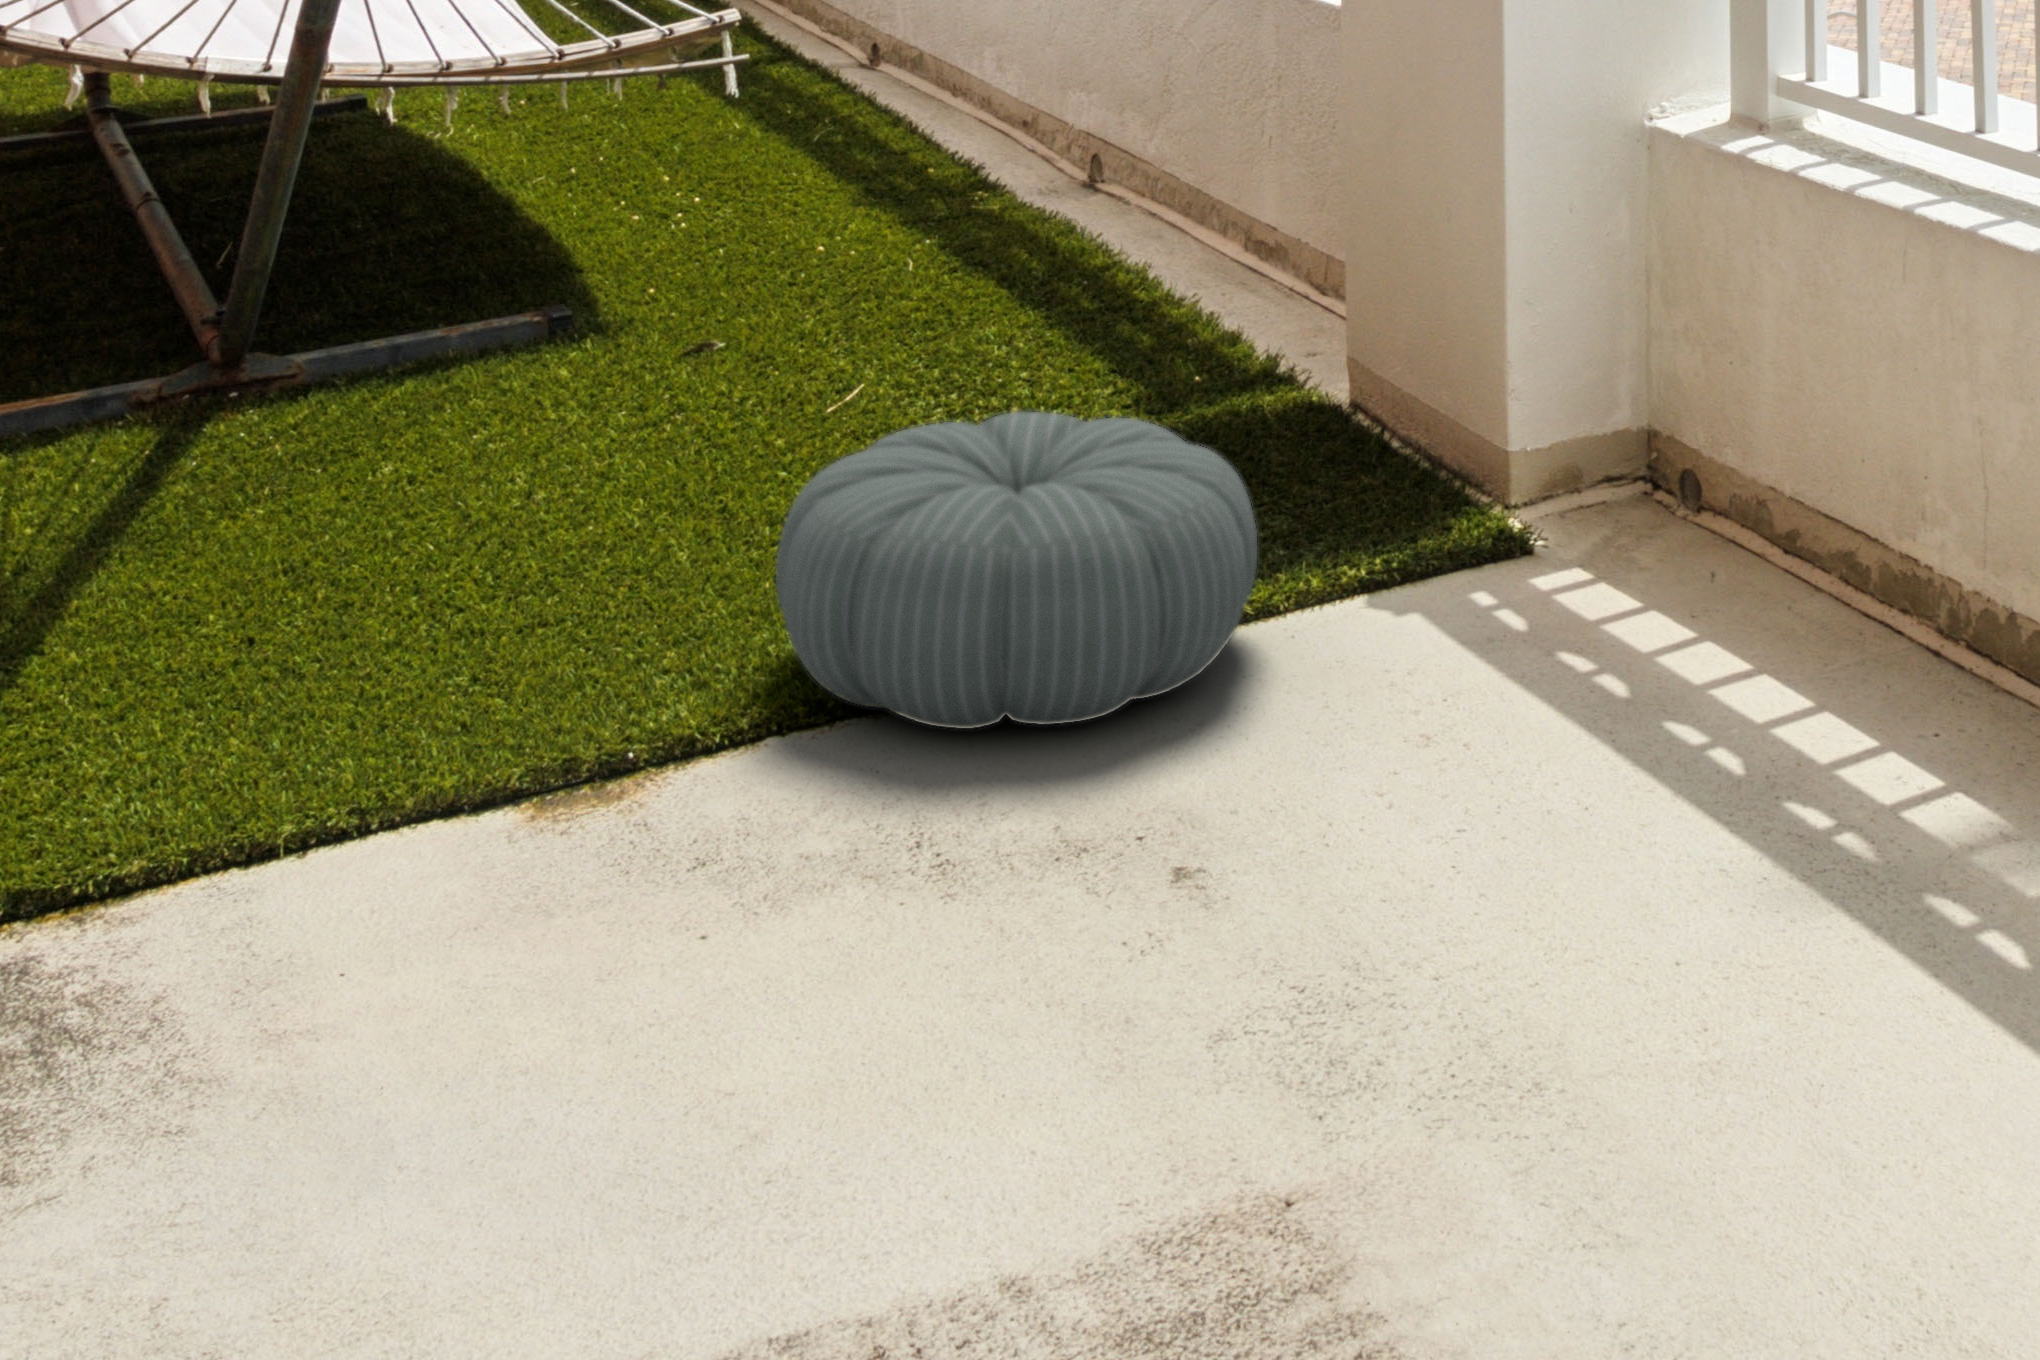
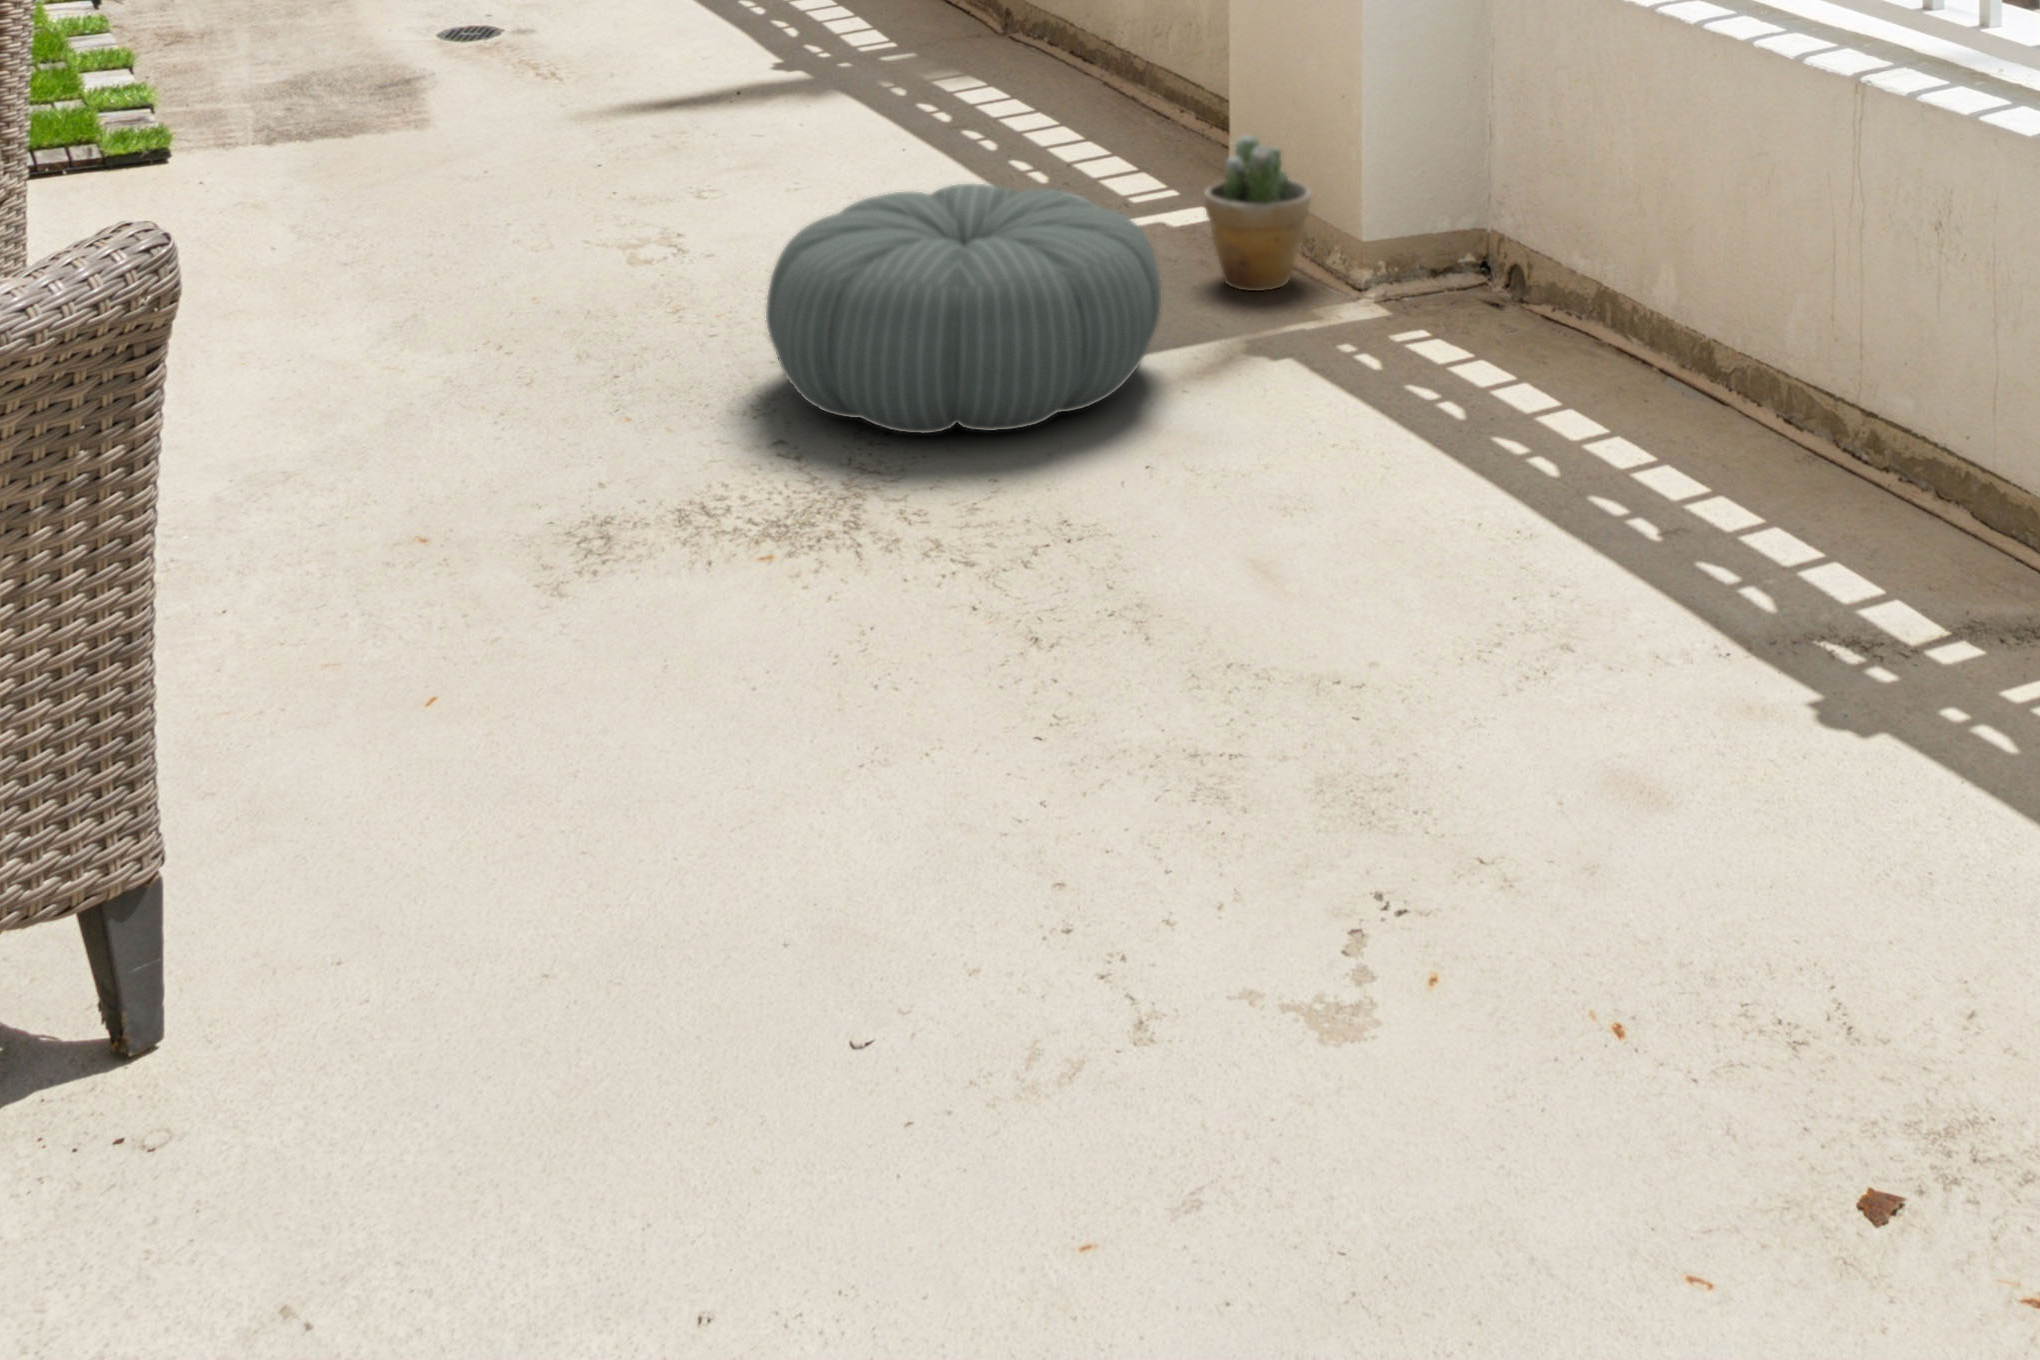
potted plant: none [1310,346,1439,536] -> present [1204,135,1311,291]

